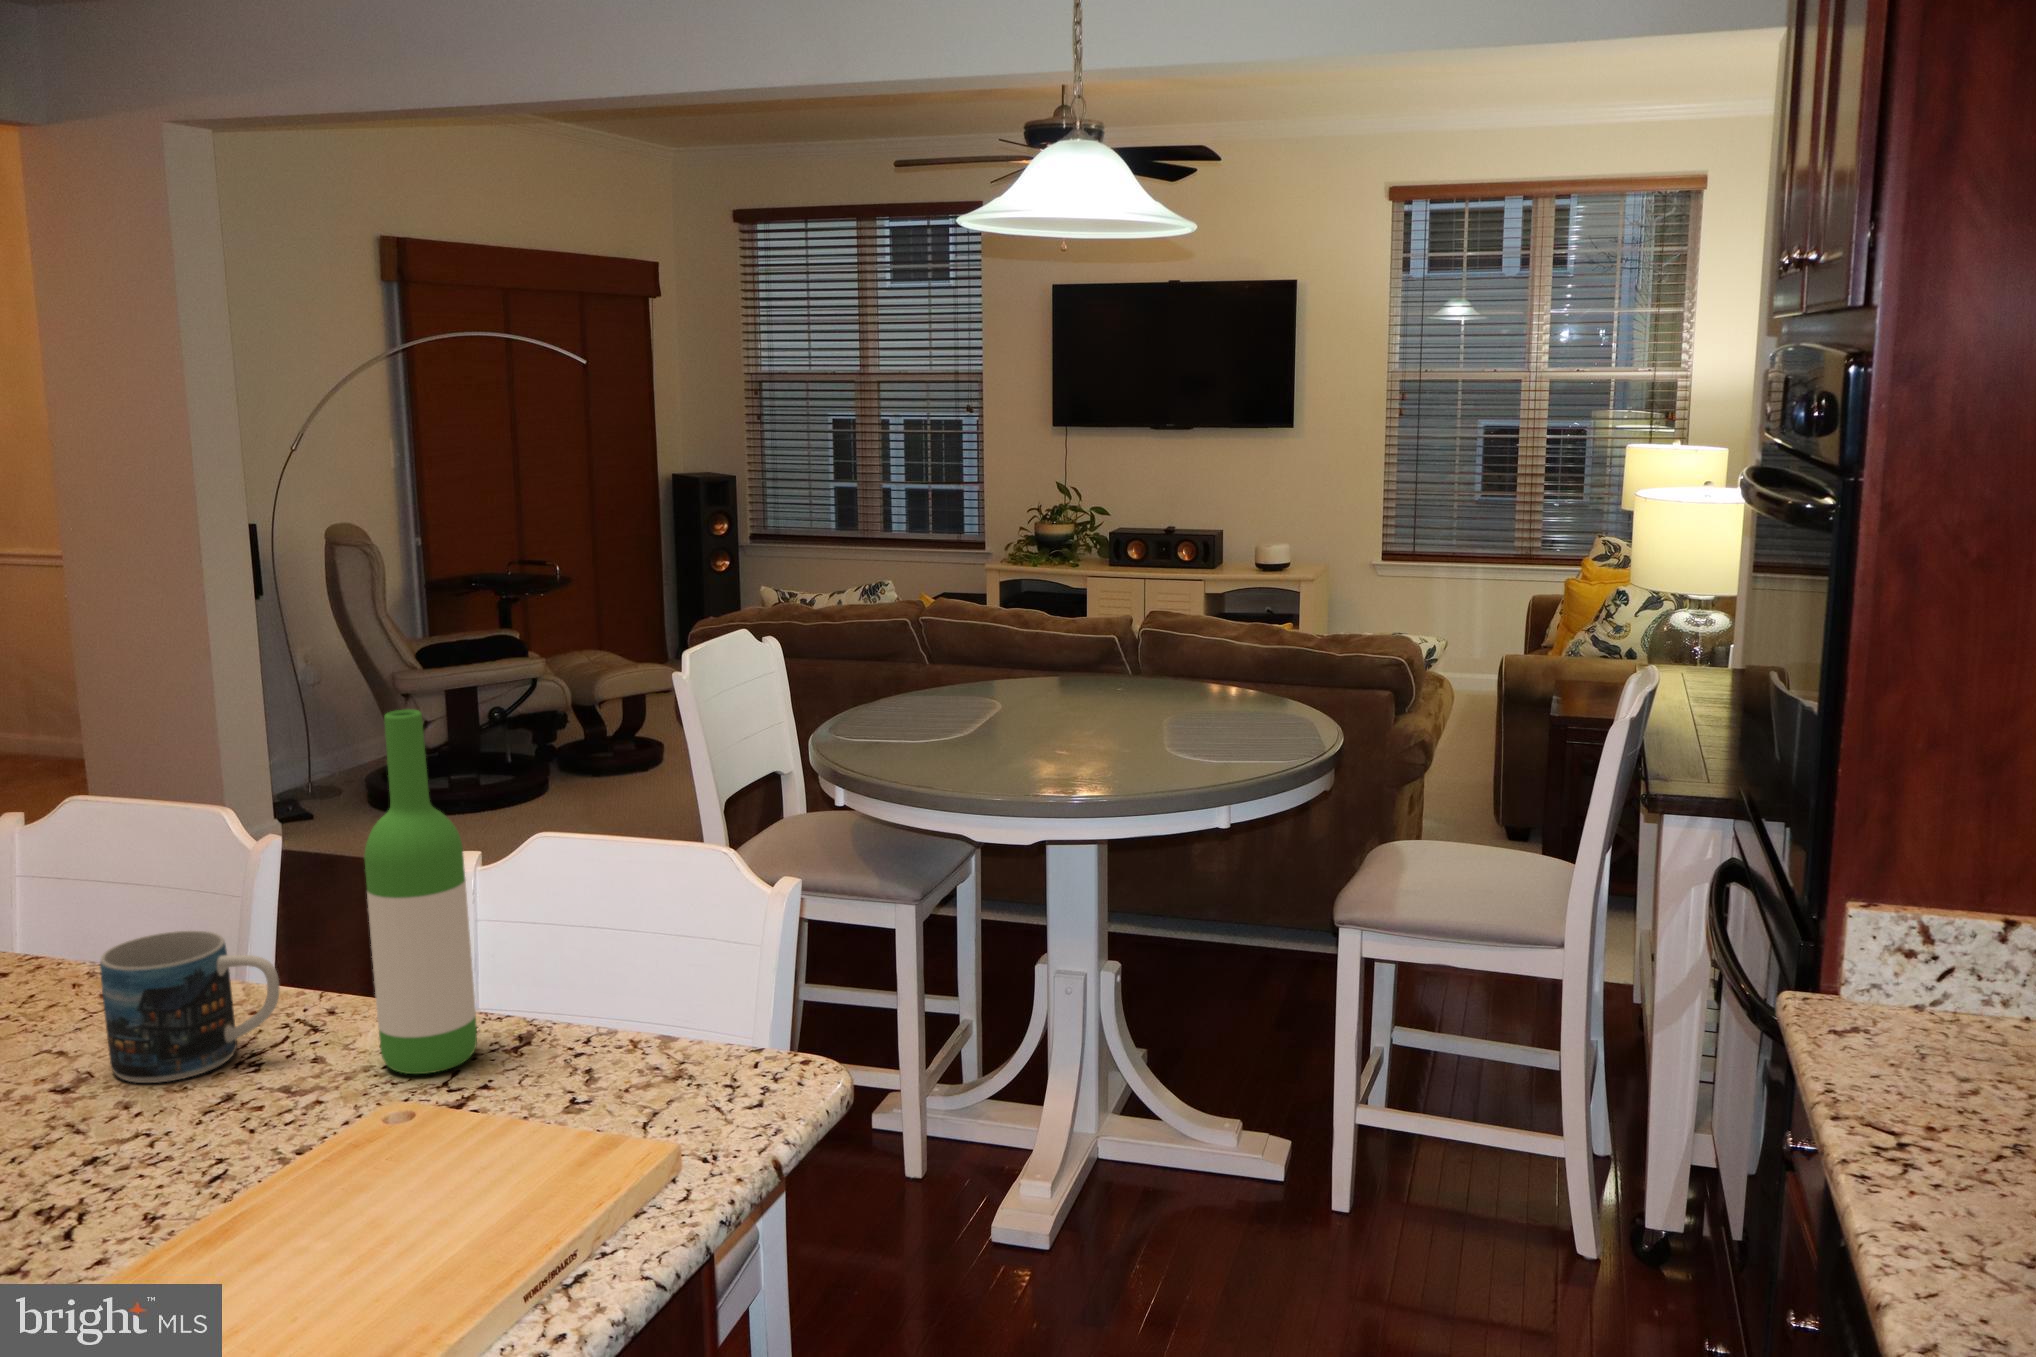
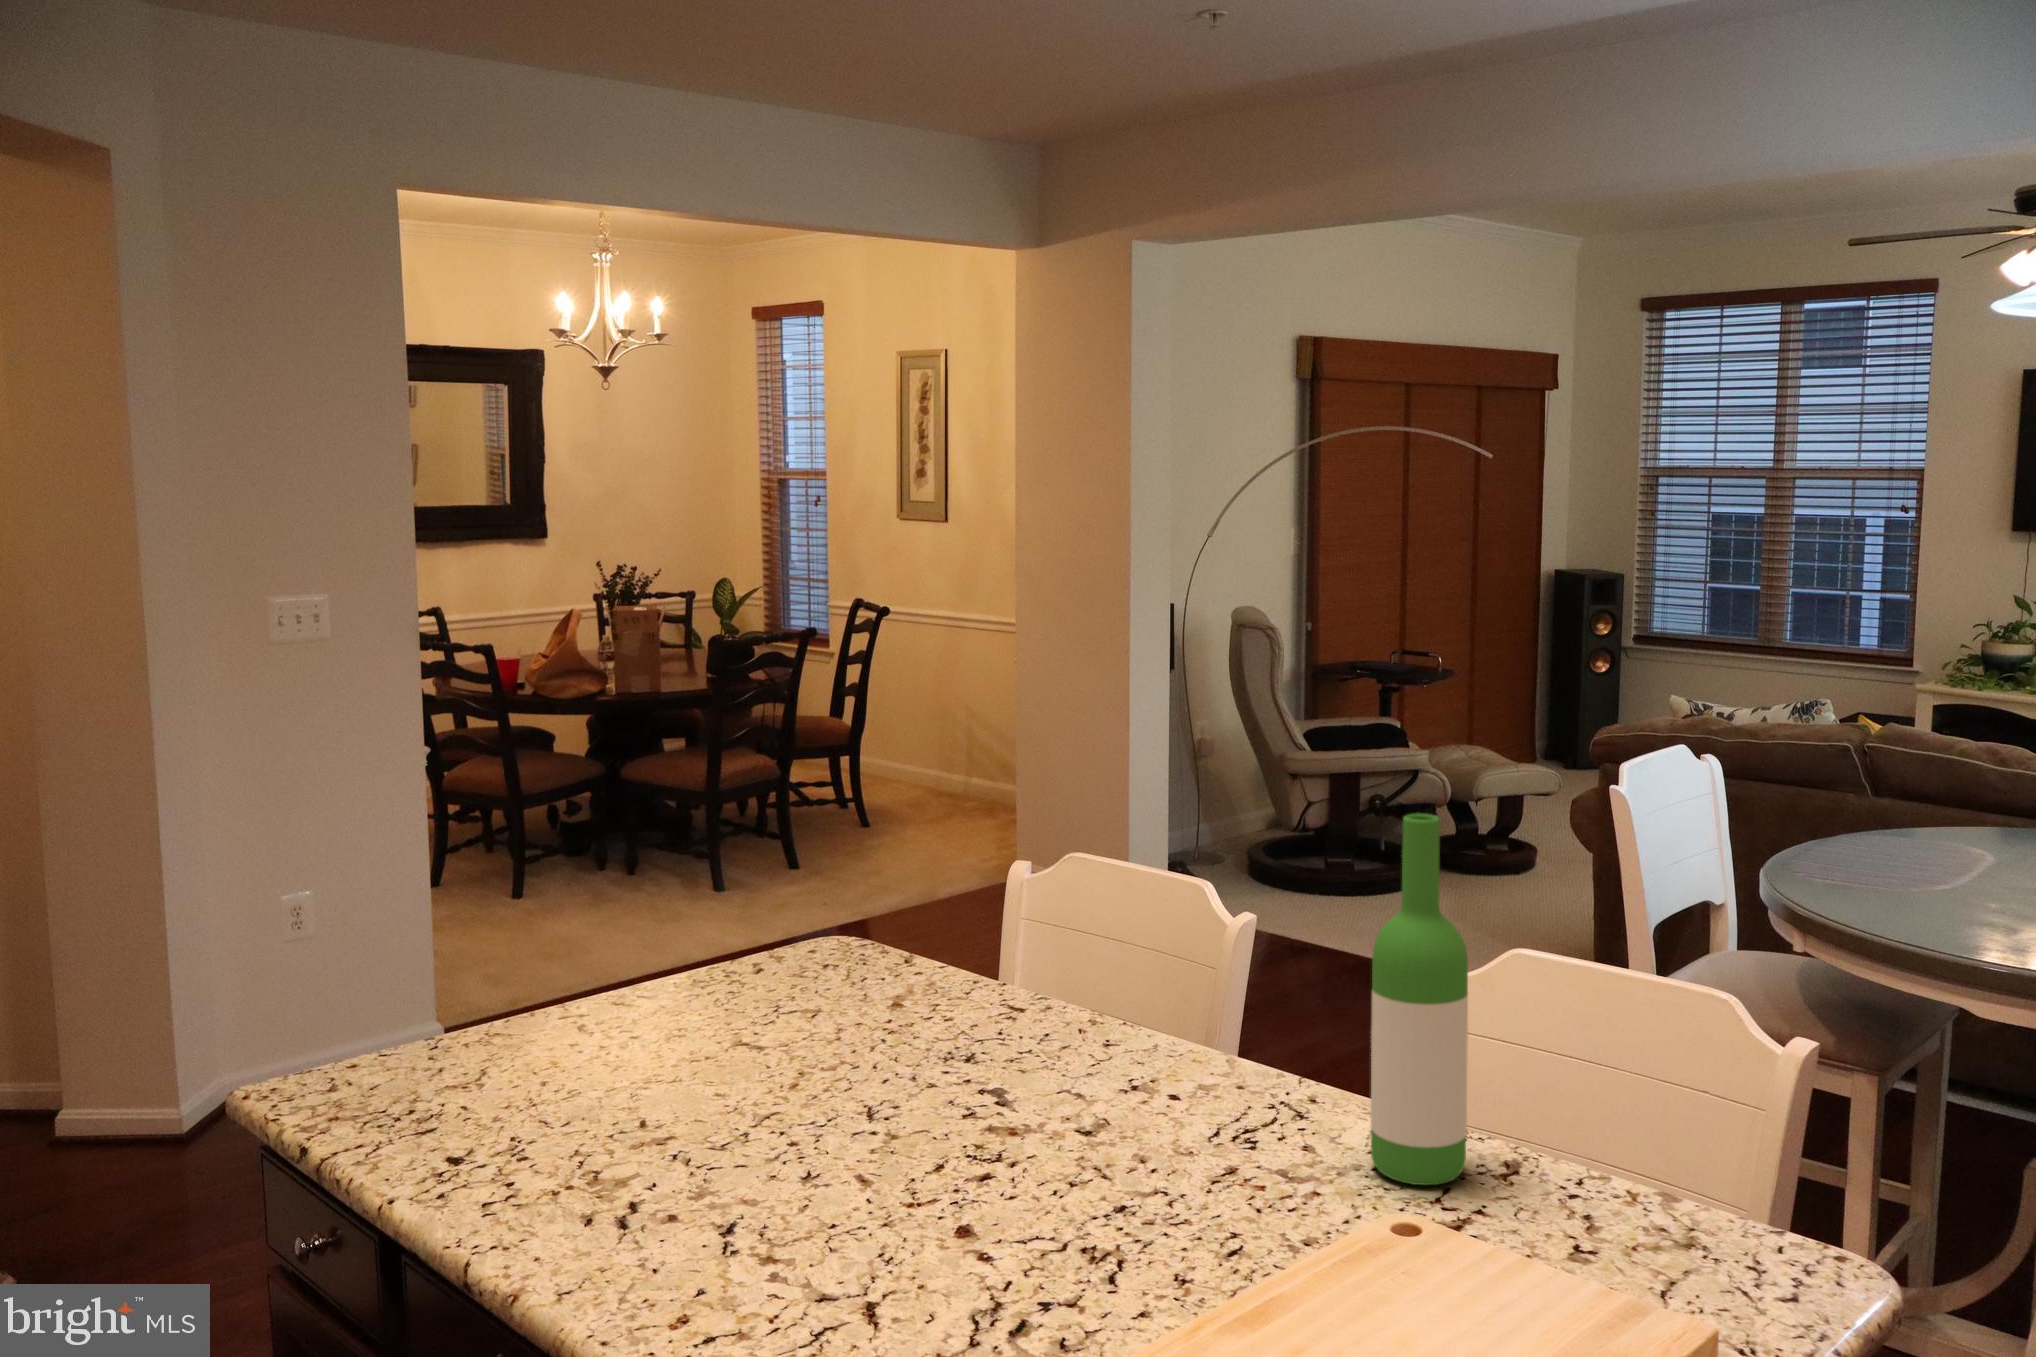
mug: present [100,931,279,1083] -> none [1126,999,1279,1142]

